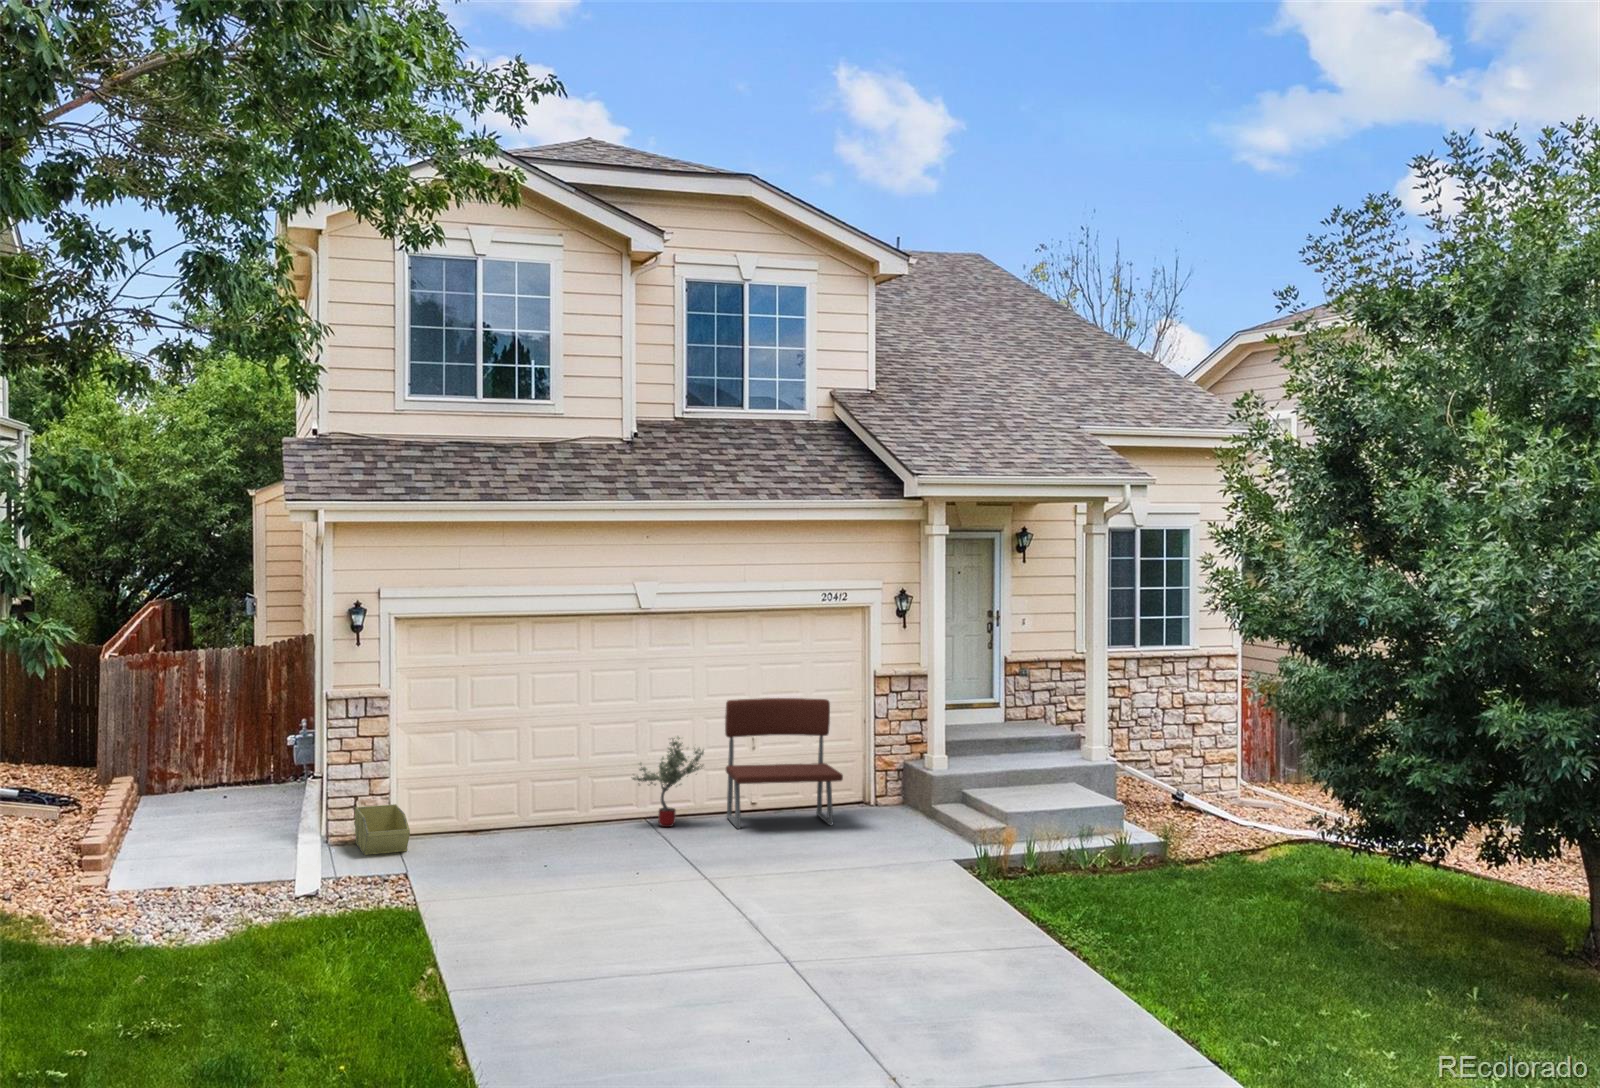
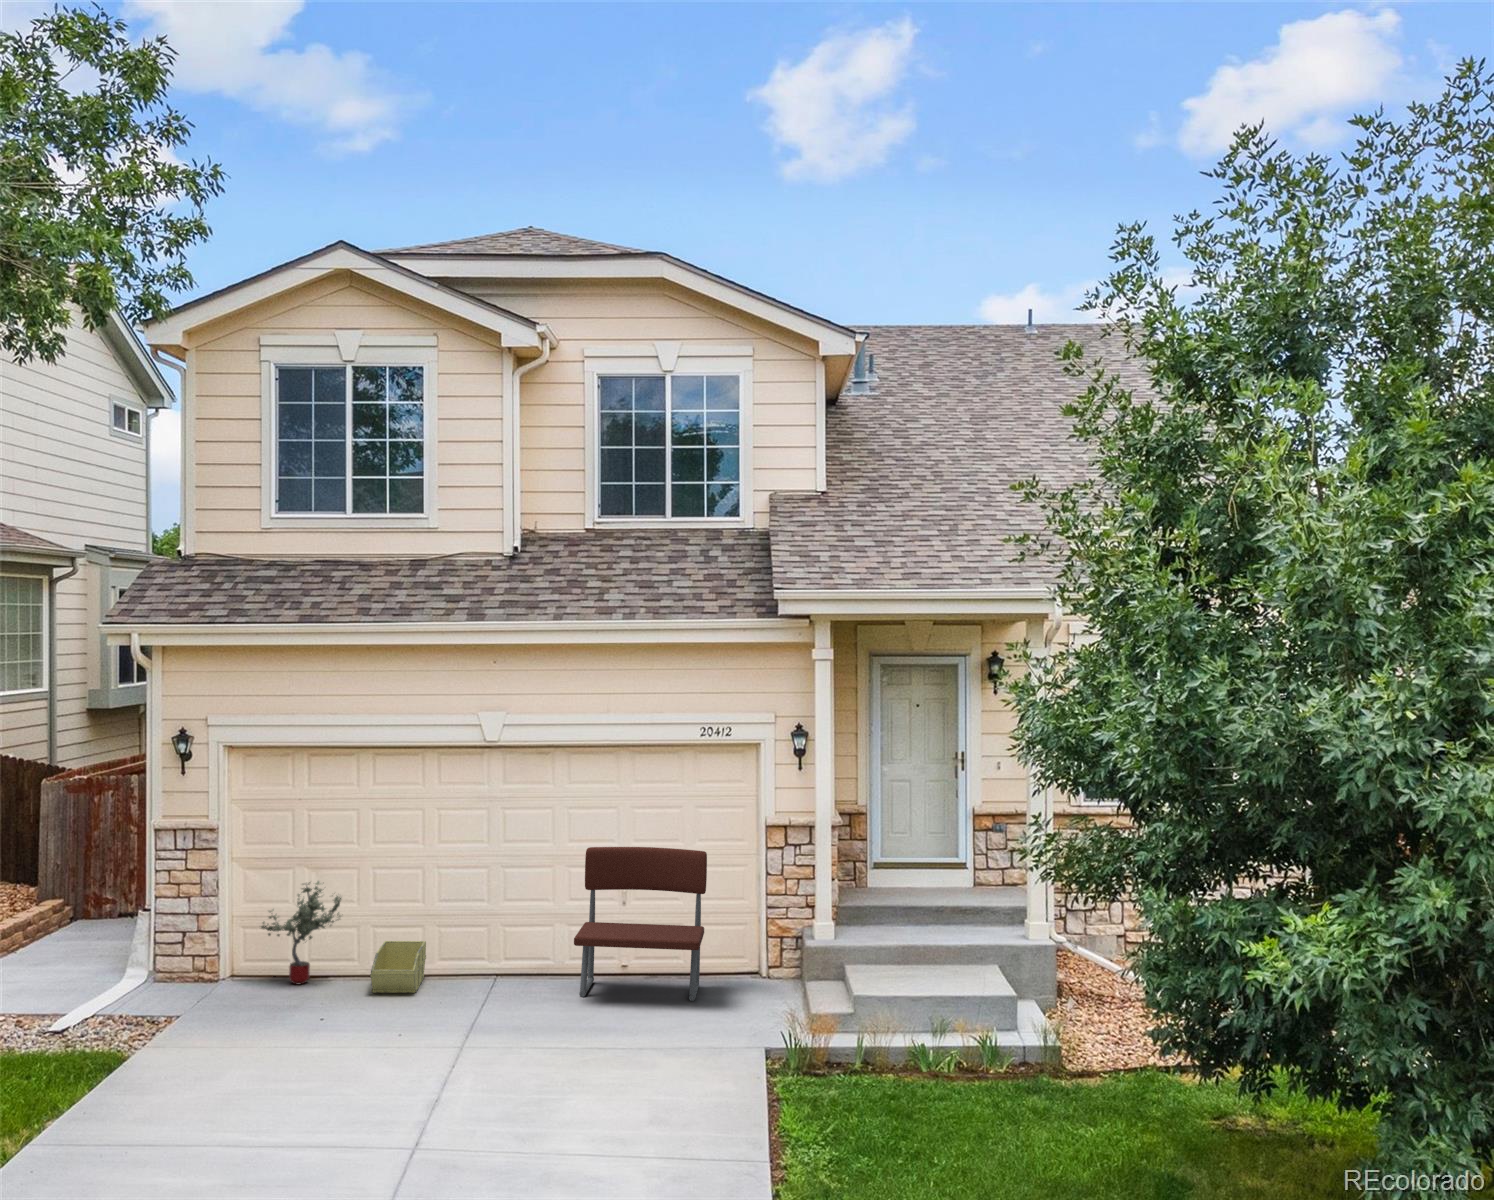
potted tree: present [632,737,704,827] -> present [261,881,341,984]
storage bin: present [354,804,410,855] -> present [370,941,426,993]

